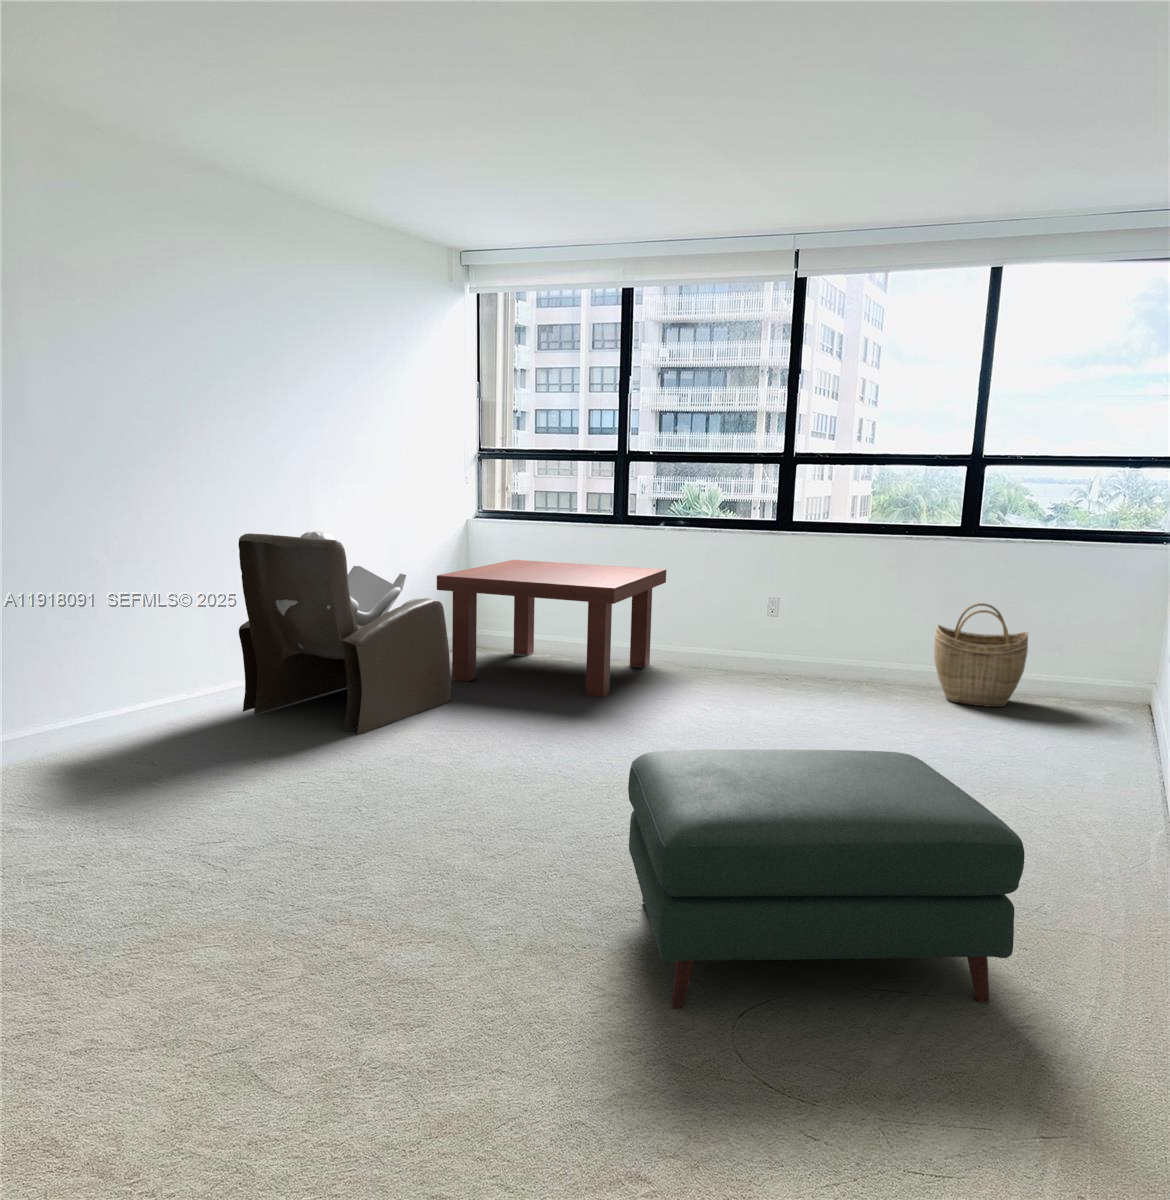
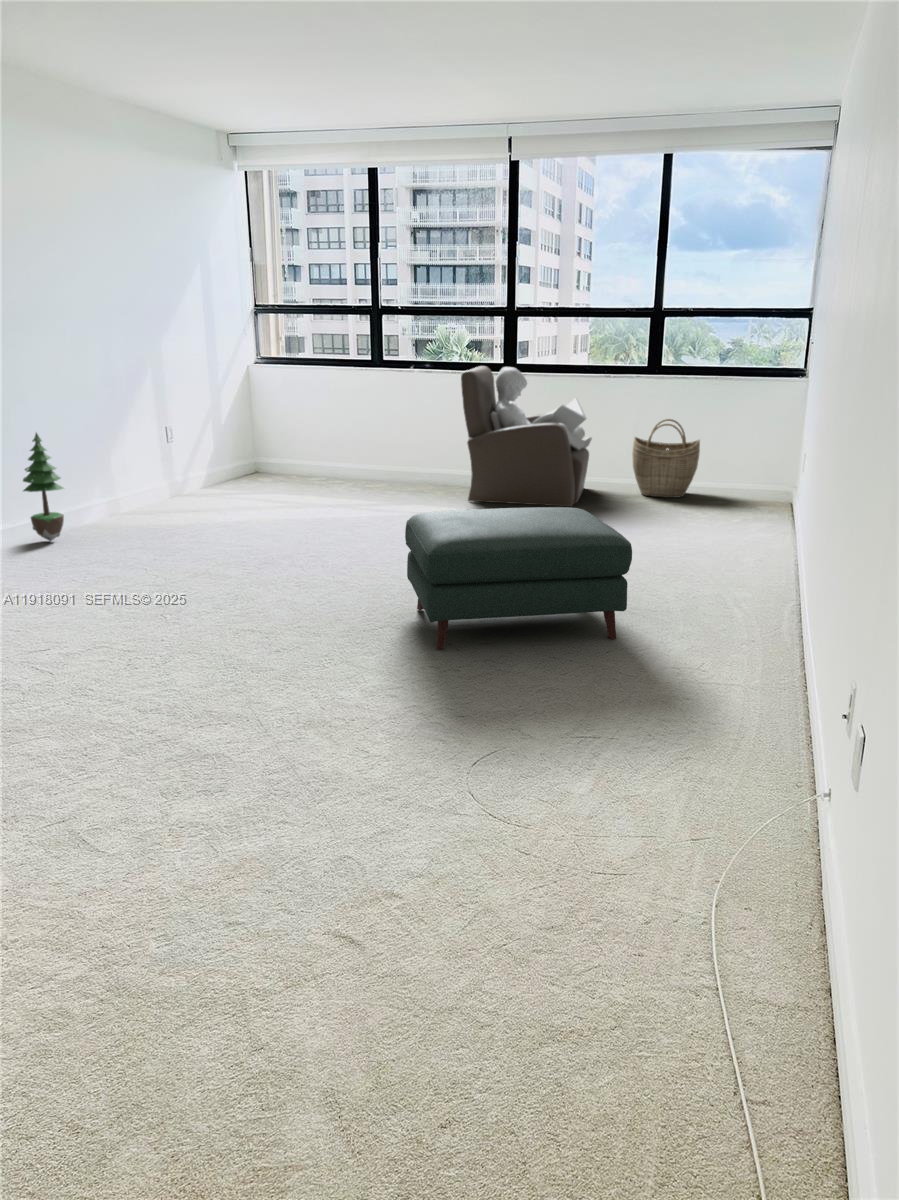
armchair: present [239,531,451,734] -> present [461,366,592,506]
coffee table: present [437,560,666,697] -> none [240,397,426,503]
potted tree: none [137,596,194,736] -> present [23,433,64,541]

